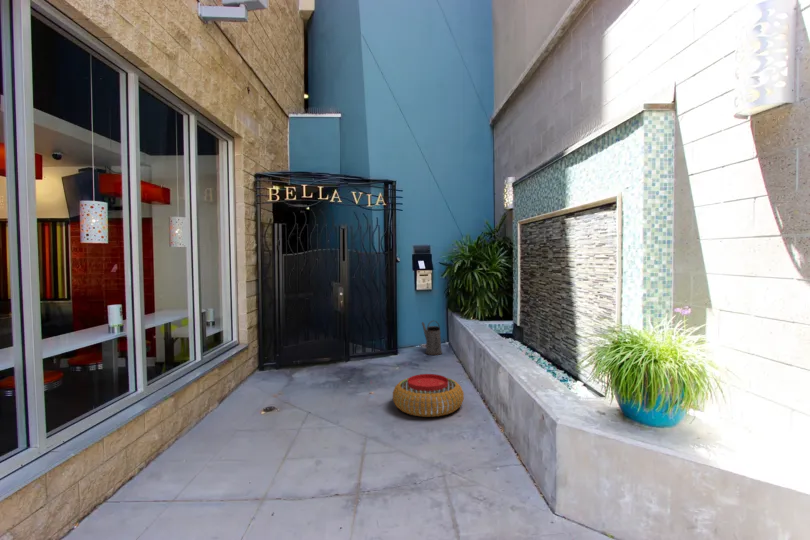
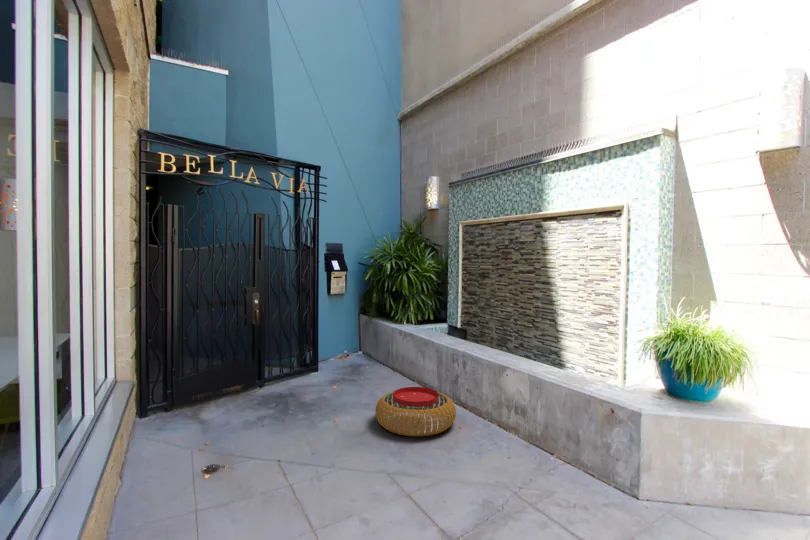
watering can: present [422,321,442,355] -> none [335,328,366,367]

